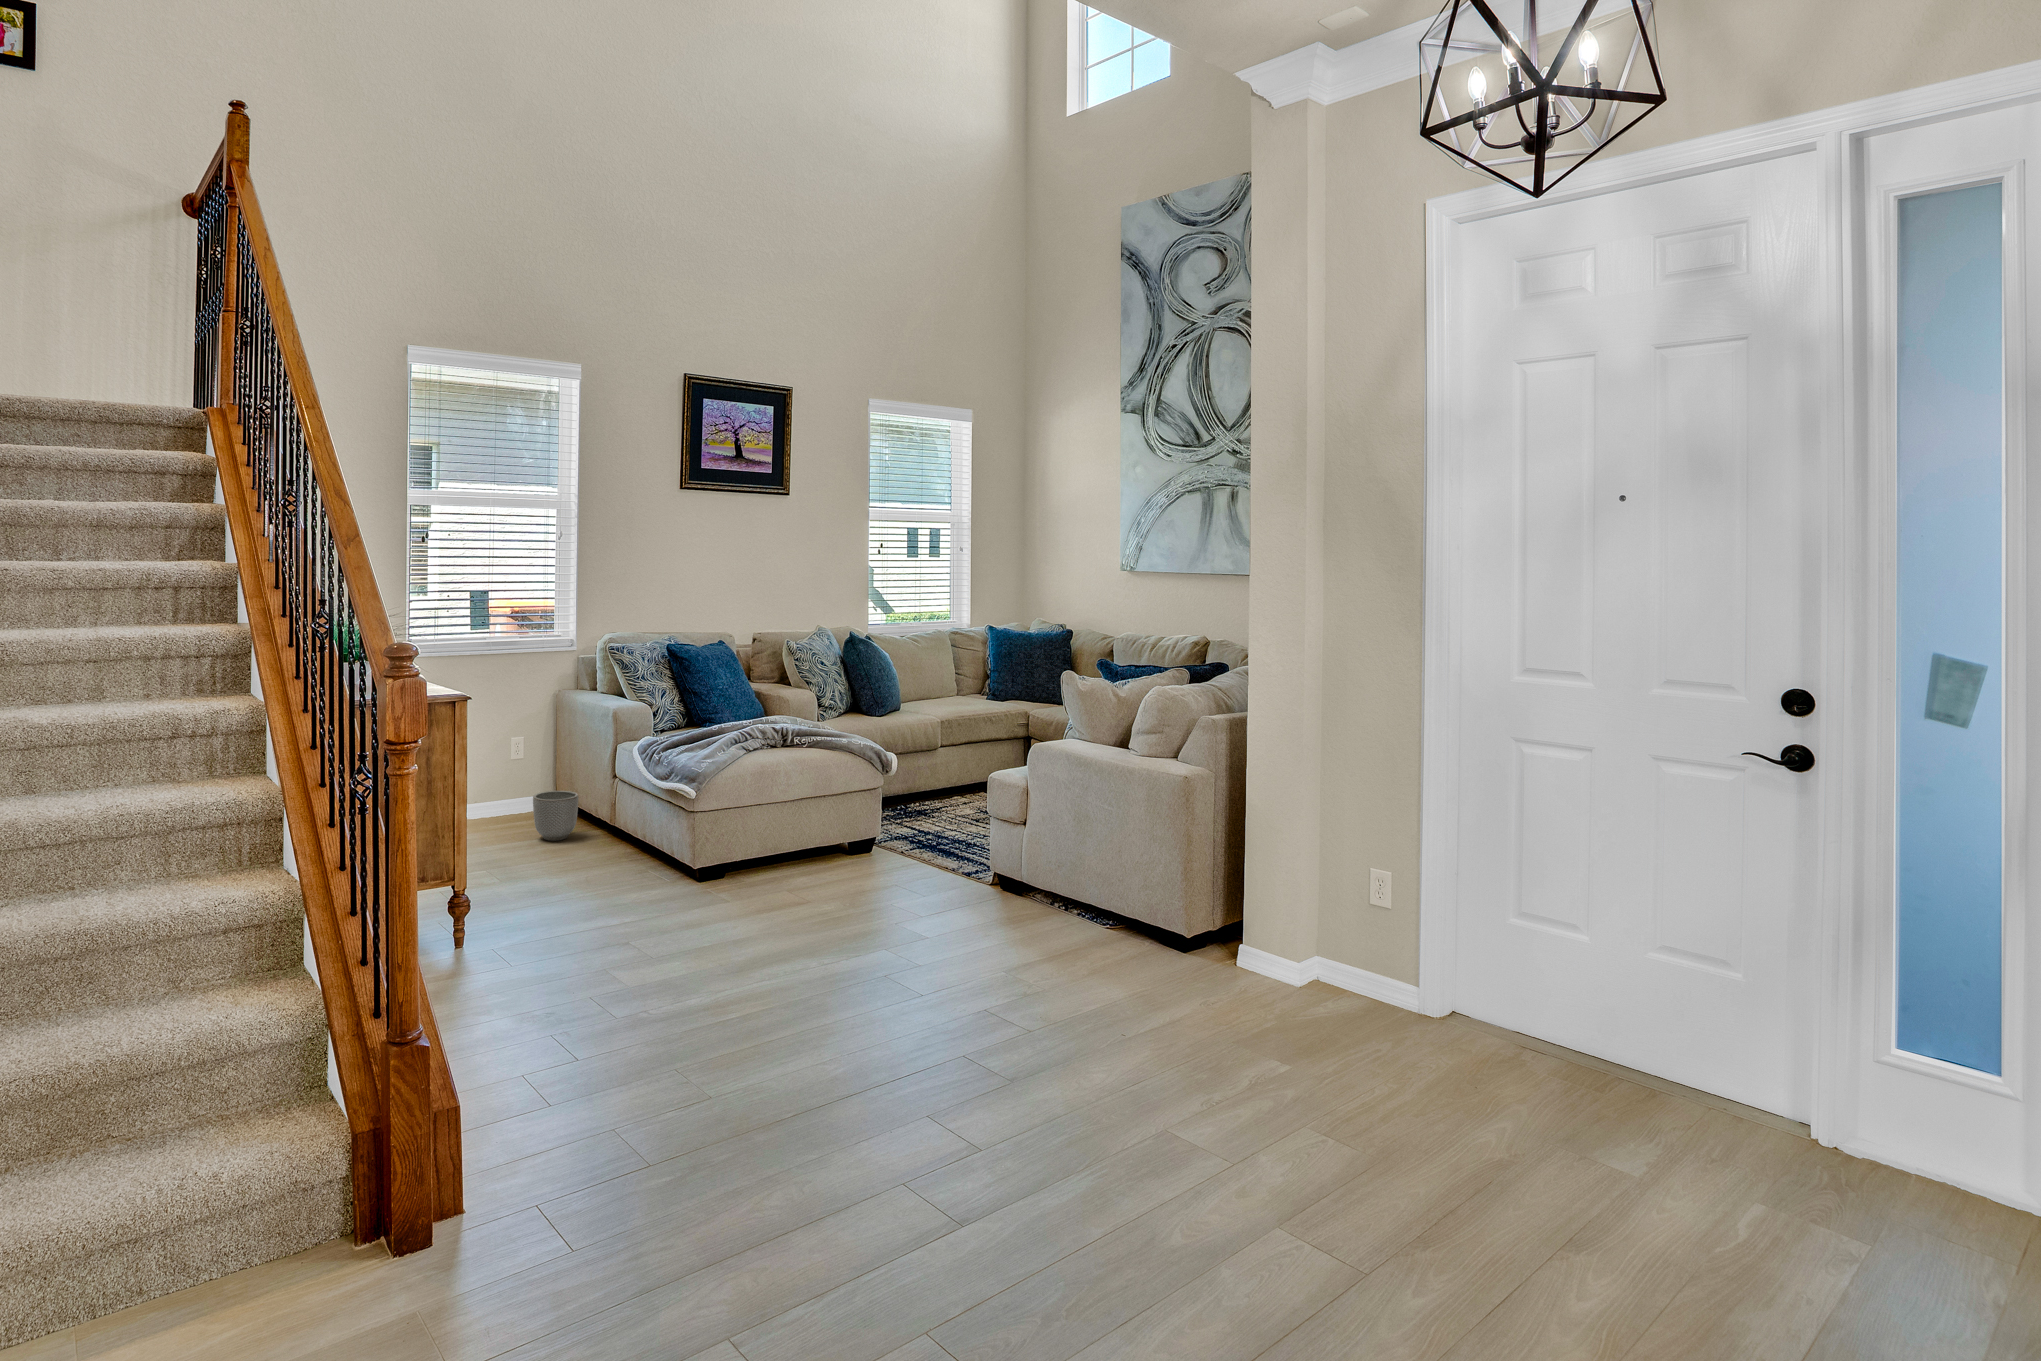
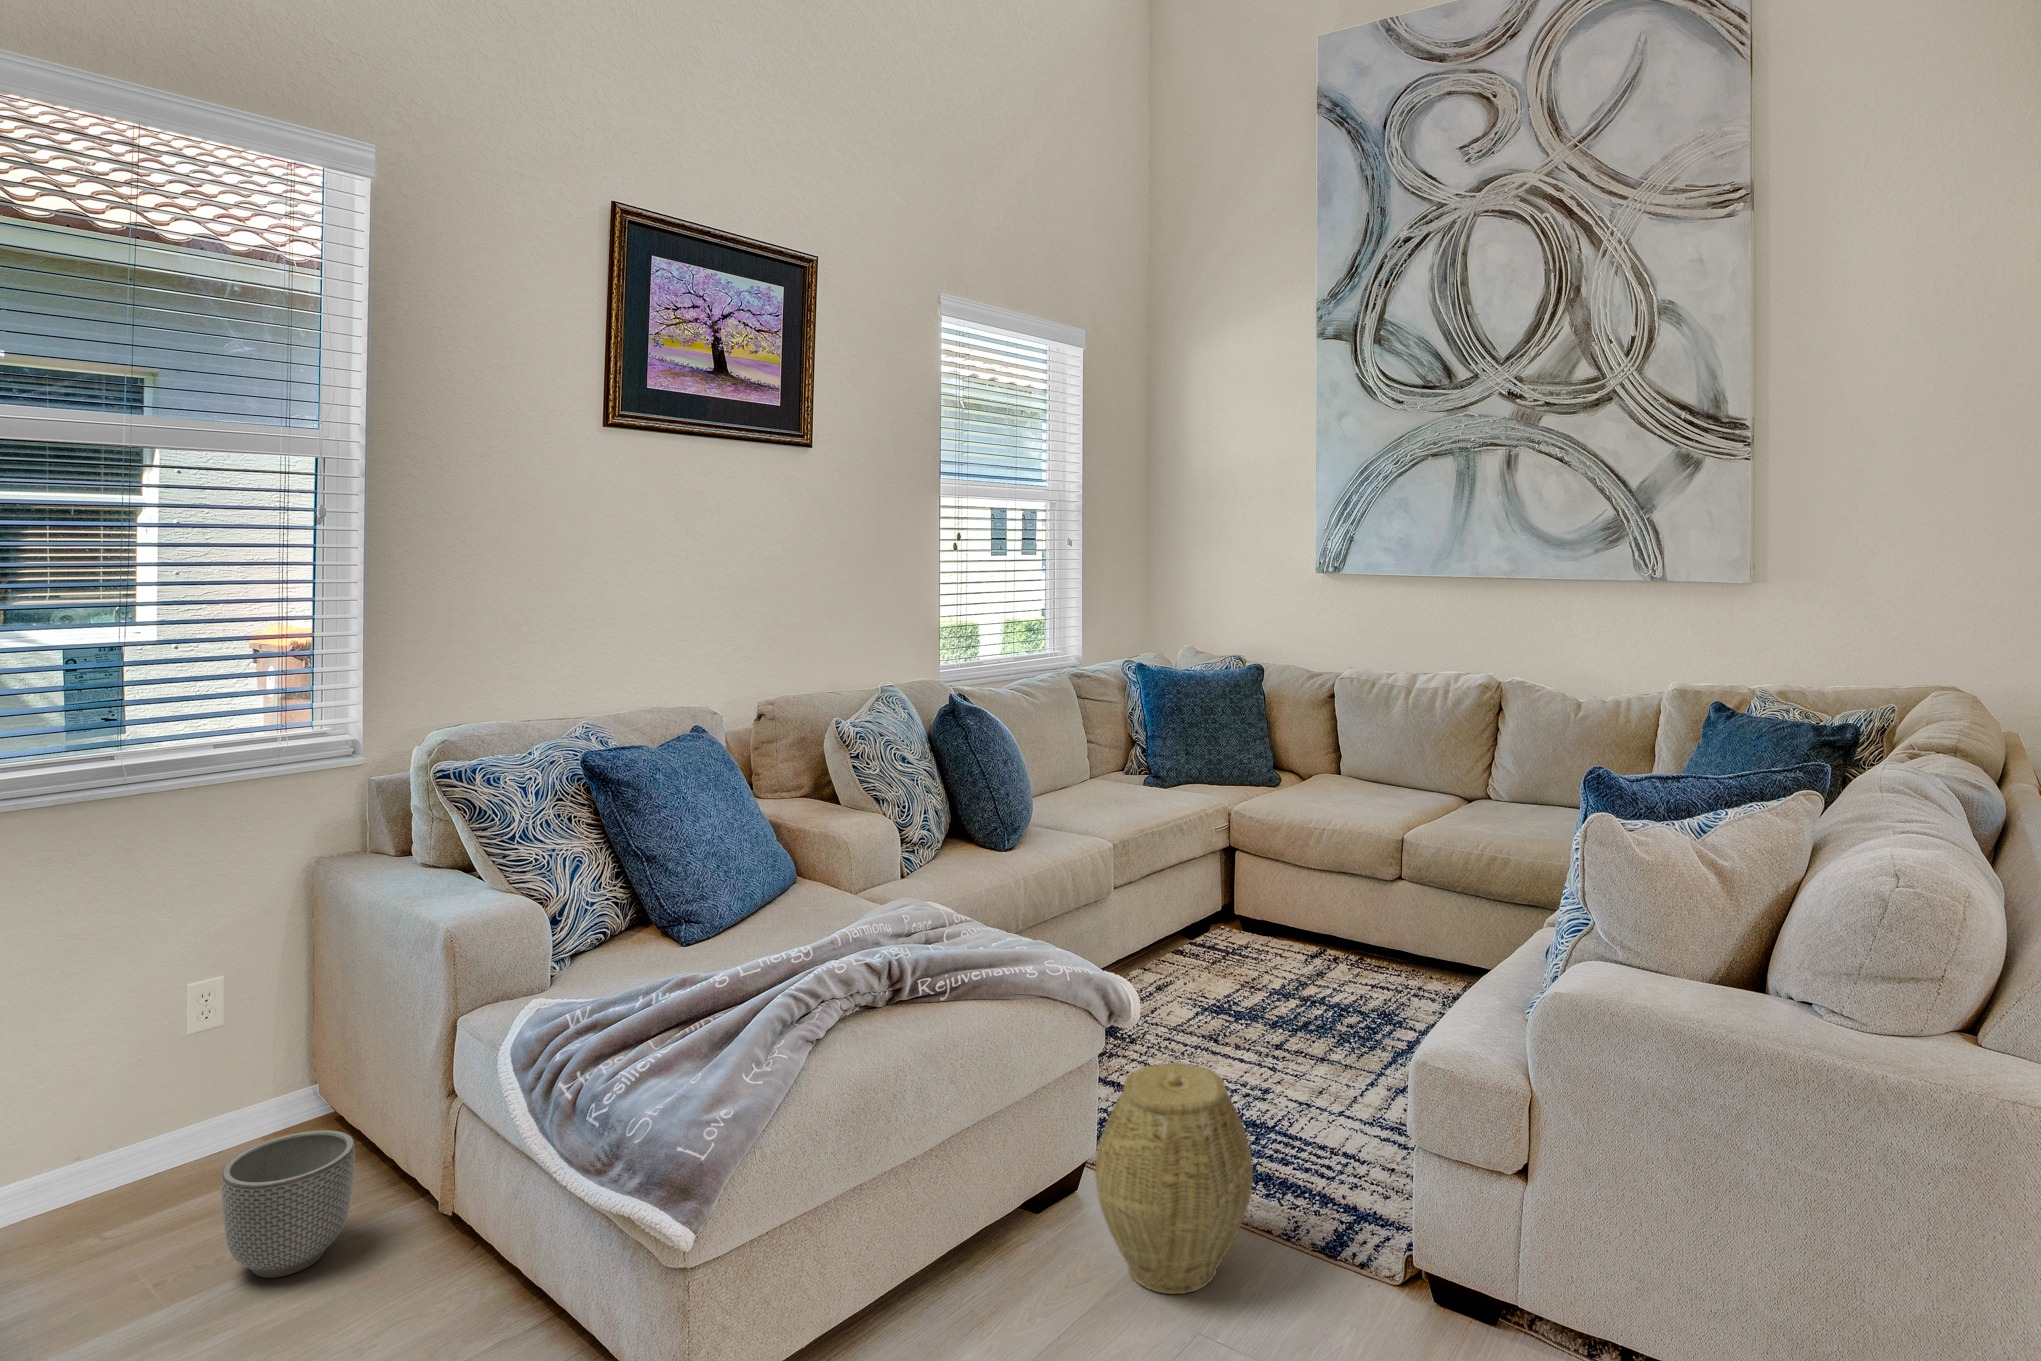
woven basket: none [866,784,935,875] -> present [1095,1063,1253,1294]

